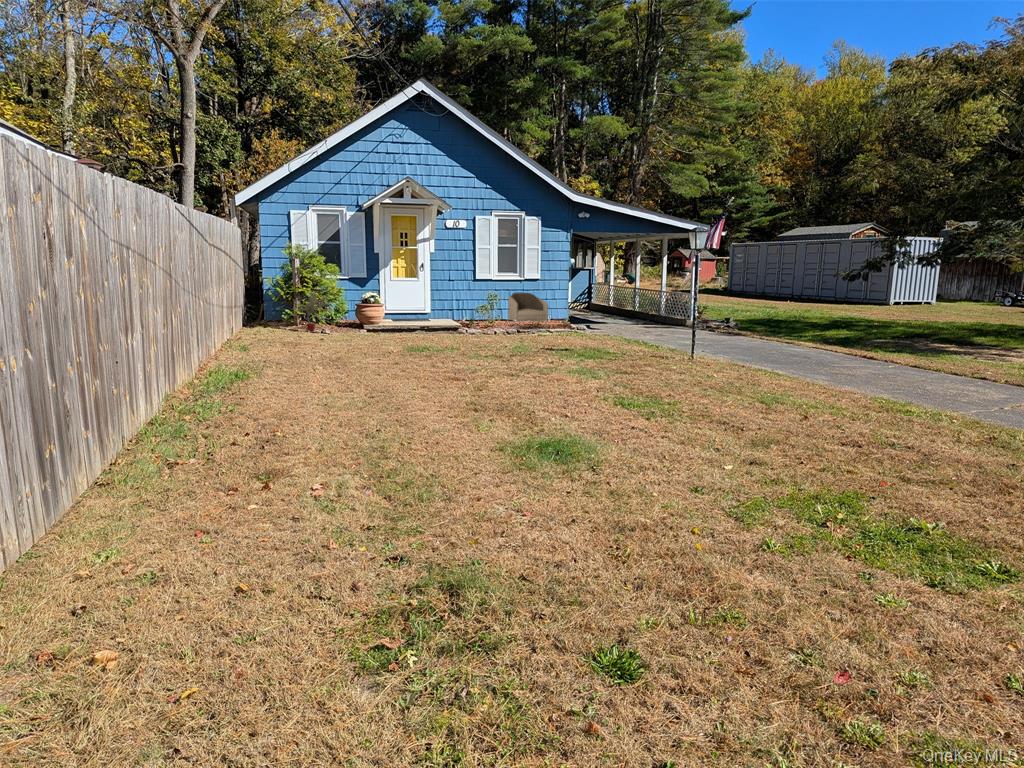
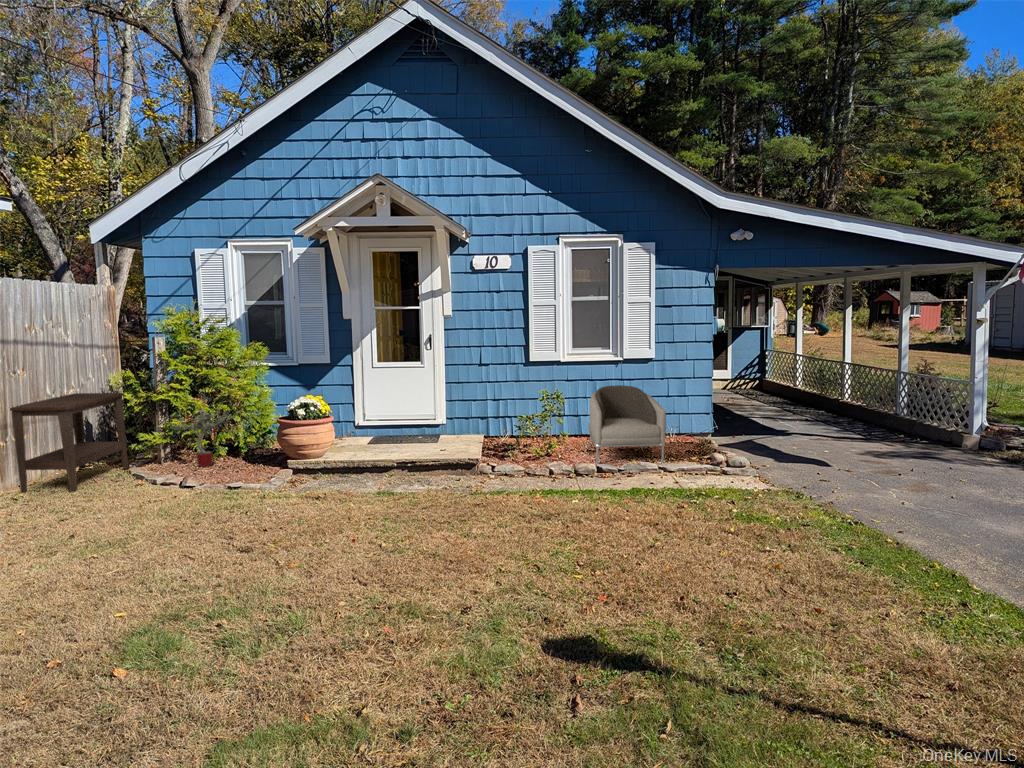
side table: none [234,290,269,338] -> present [10,393,128,493]

